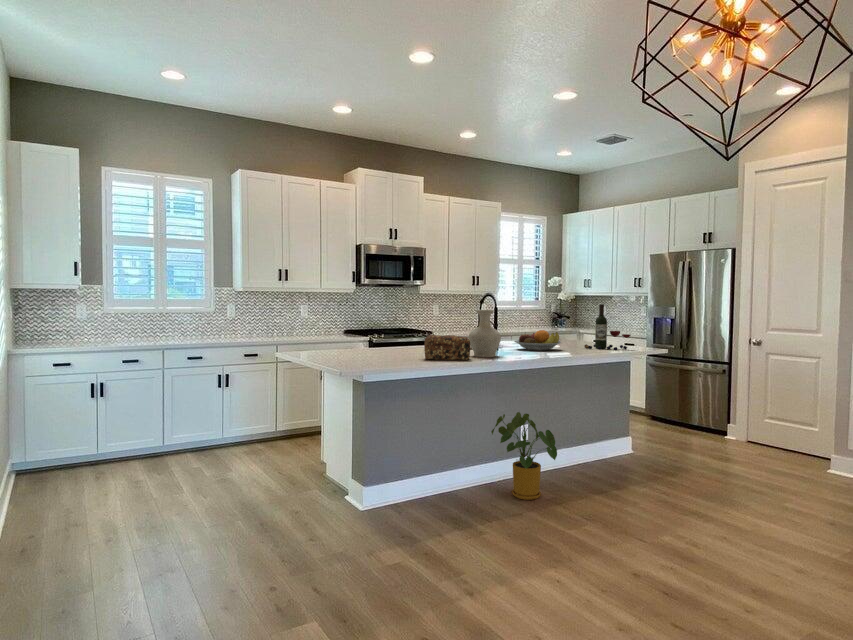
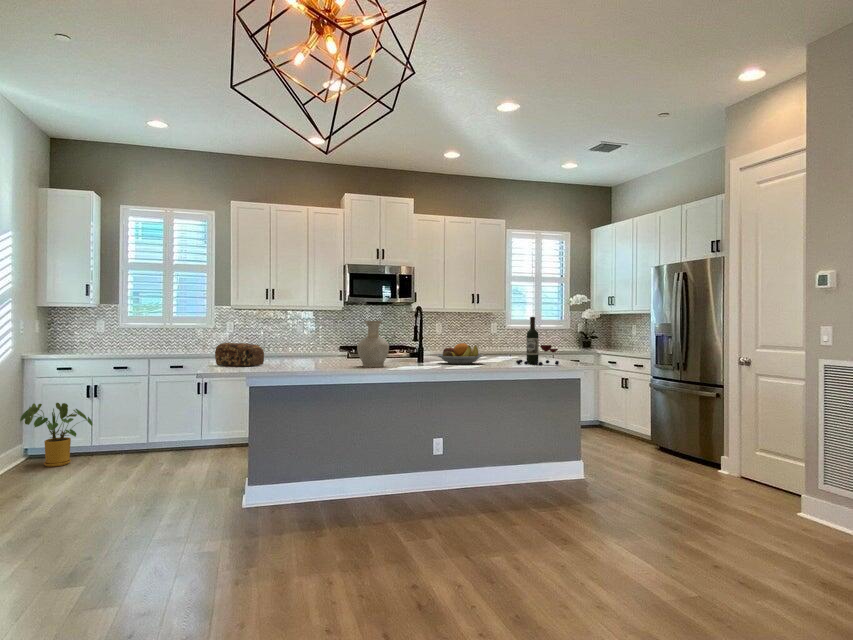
bread loaf: present [424,335,470,360] -> present [215,343,264,366]
house plant: present [491,412,557,500] -> present [20,403,92,467]

